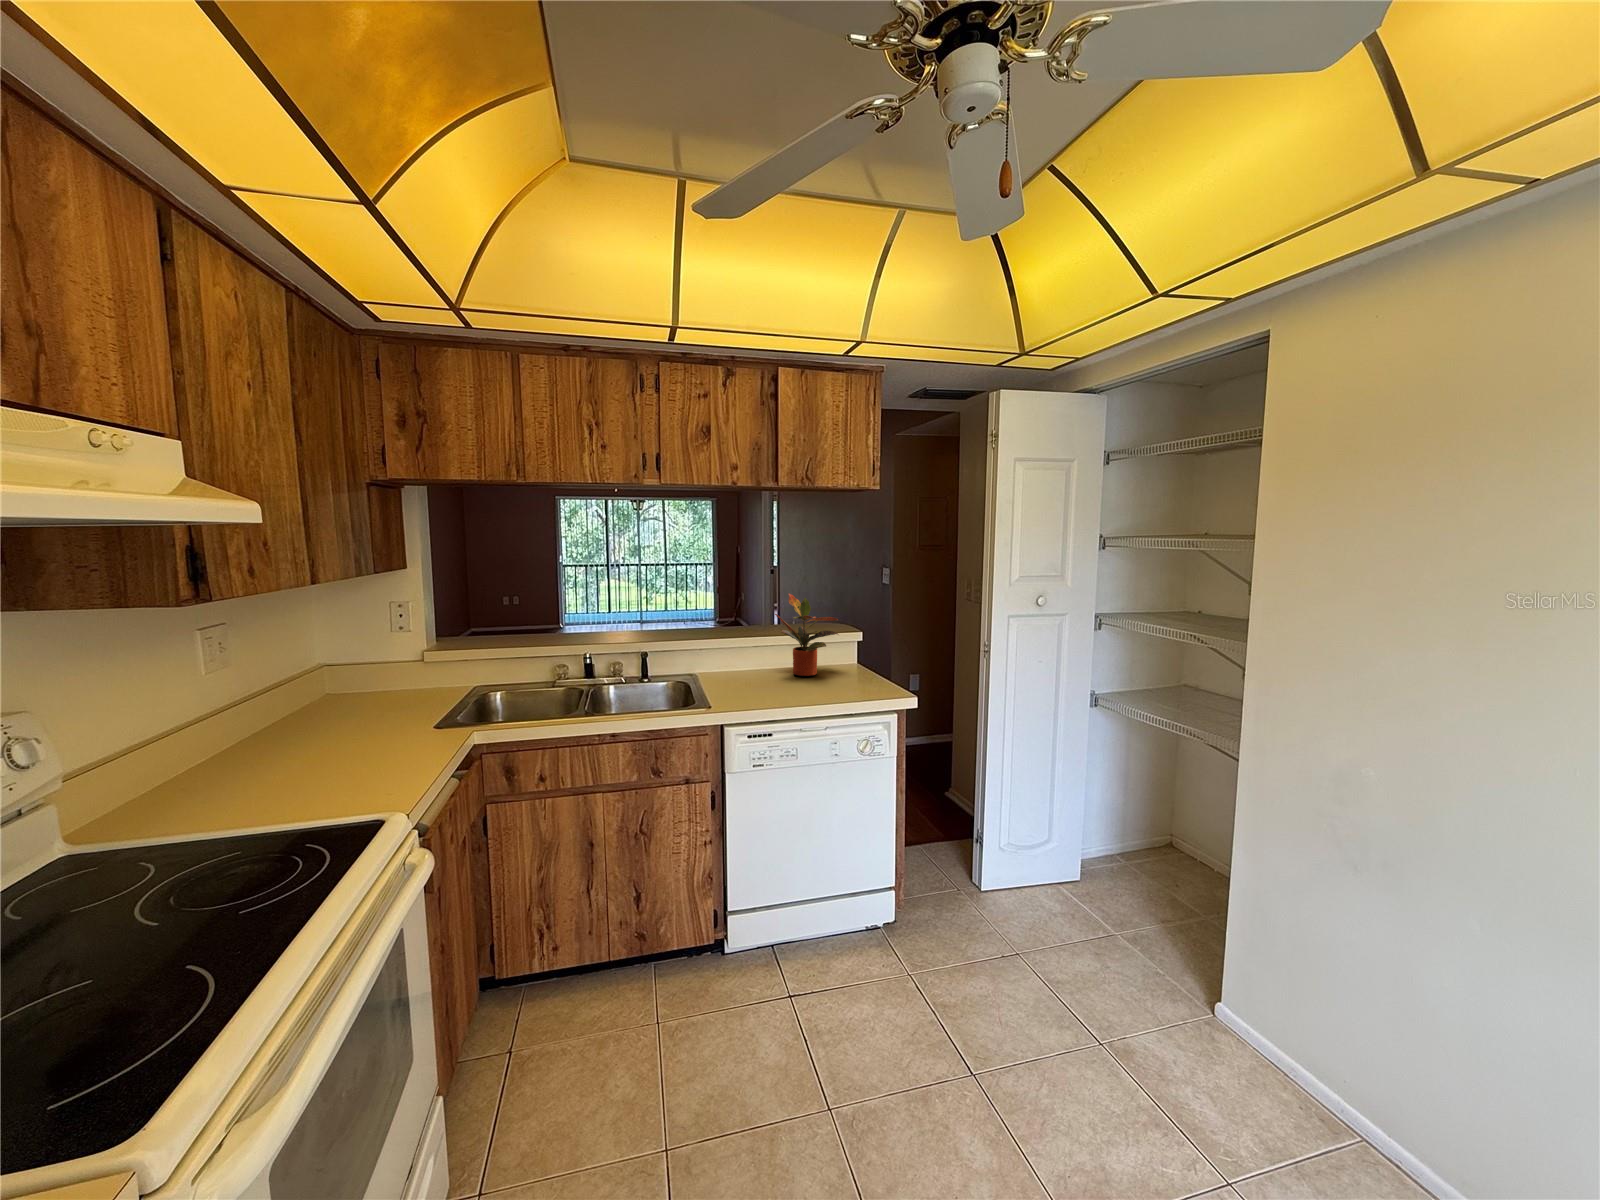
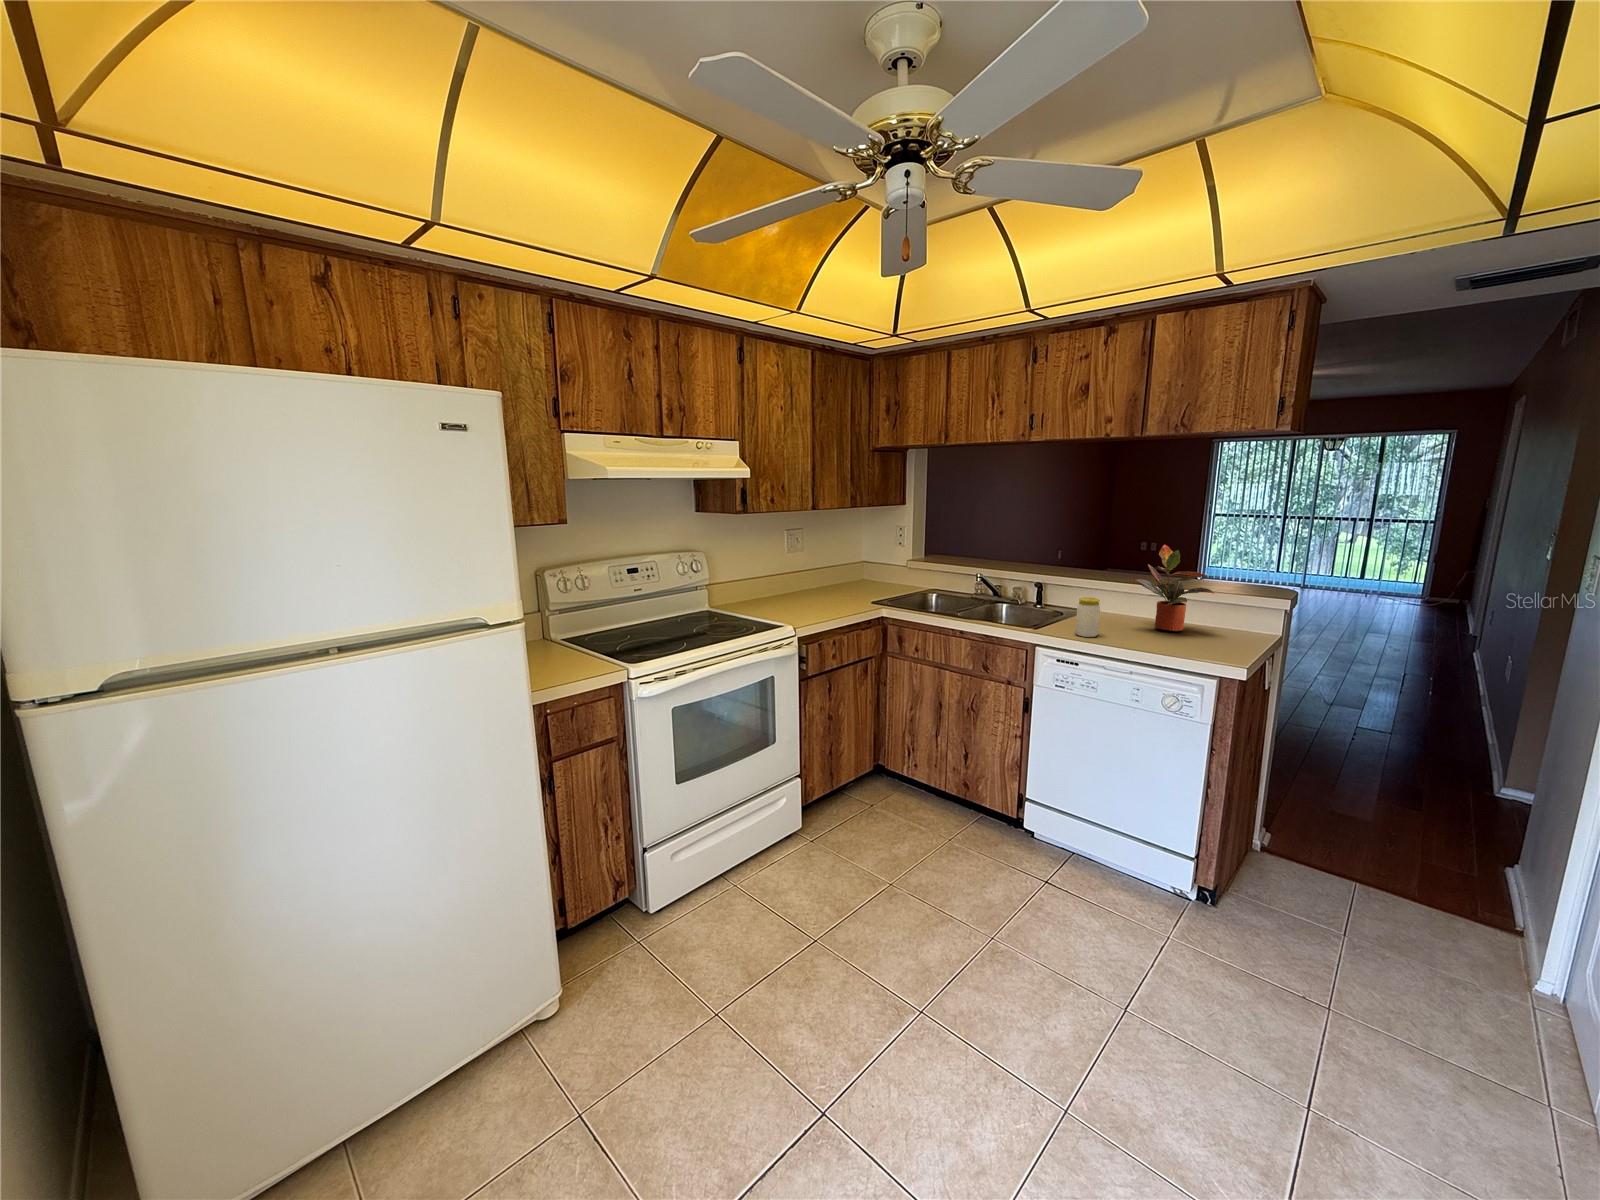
jar: none [749,657,773,702] -> present [1076,597,1100,637]

